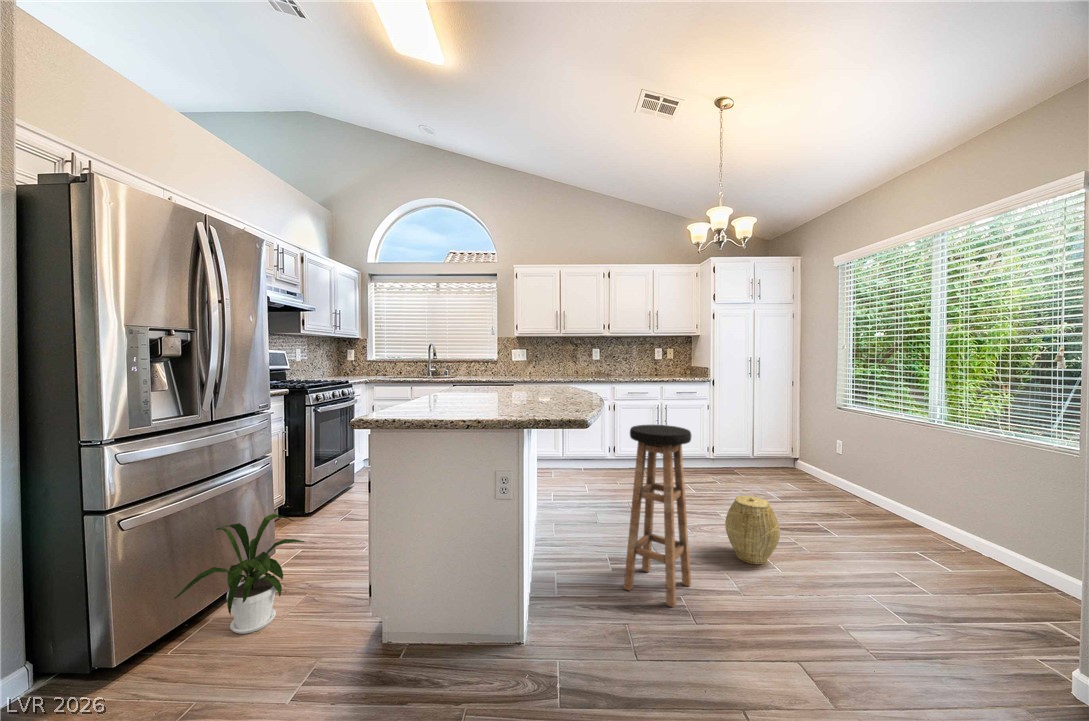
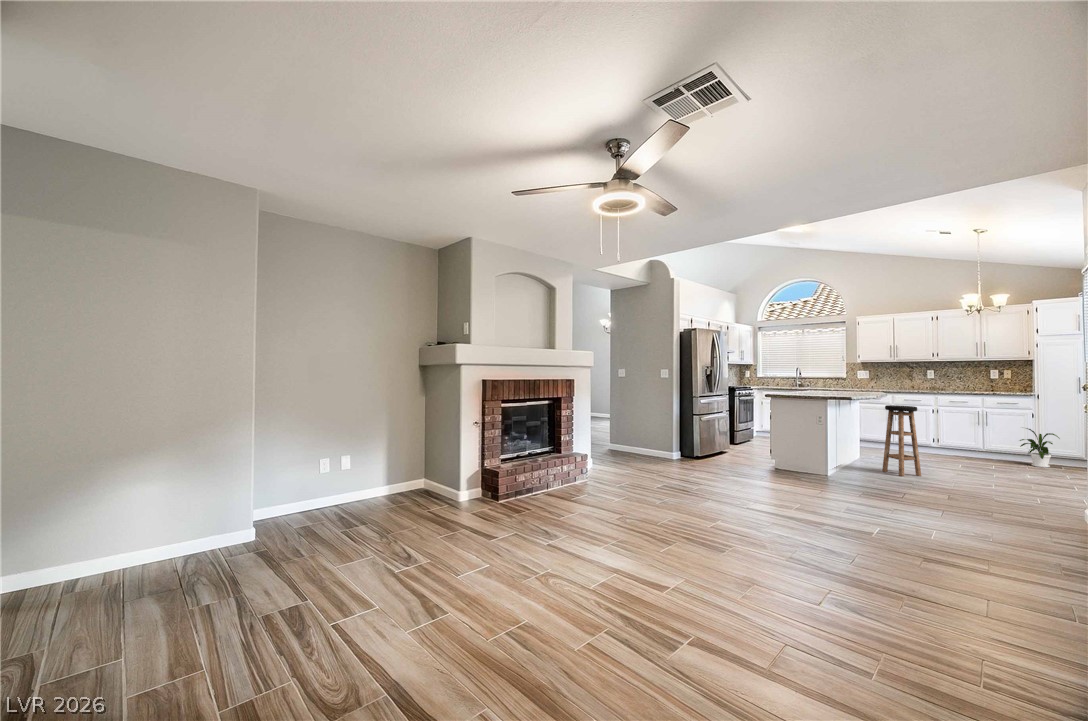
woven basket: present [725,496,780,564] -> none [959,448,994,481]
house plant: present [174,514,304,634] -> present [1020,428,1059,468]

